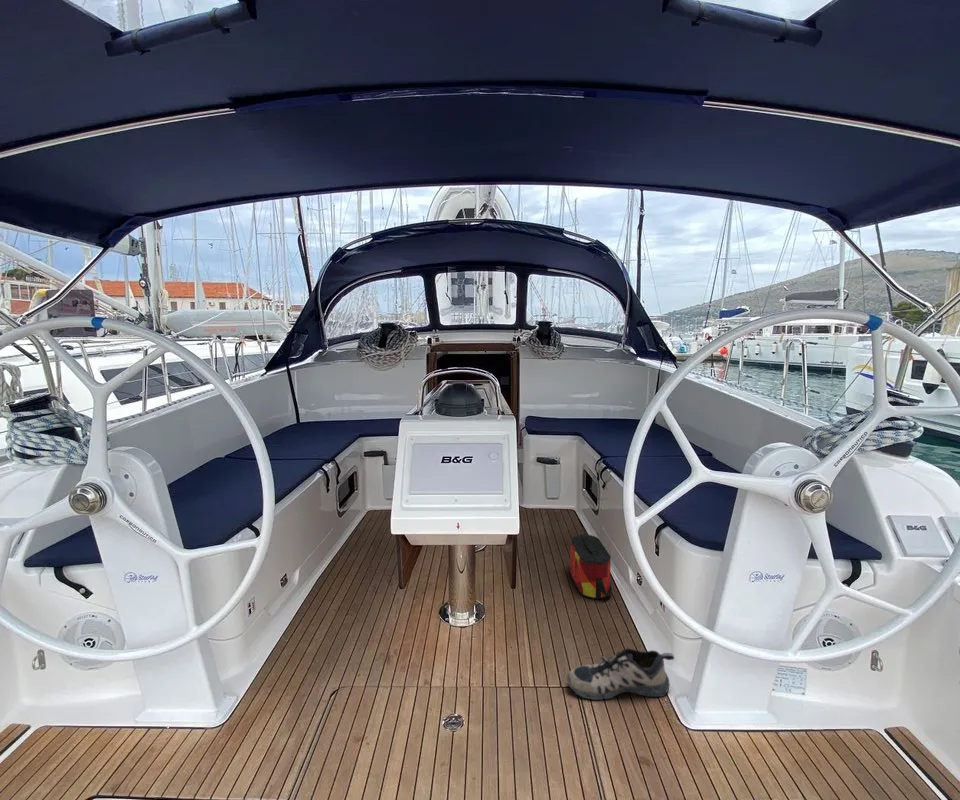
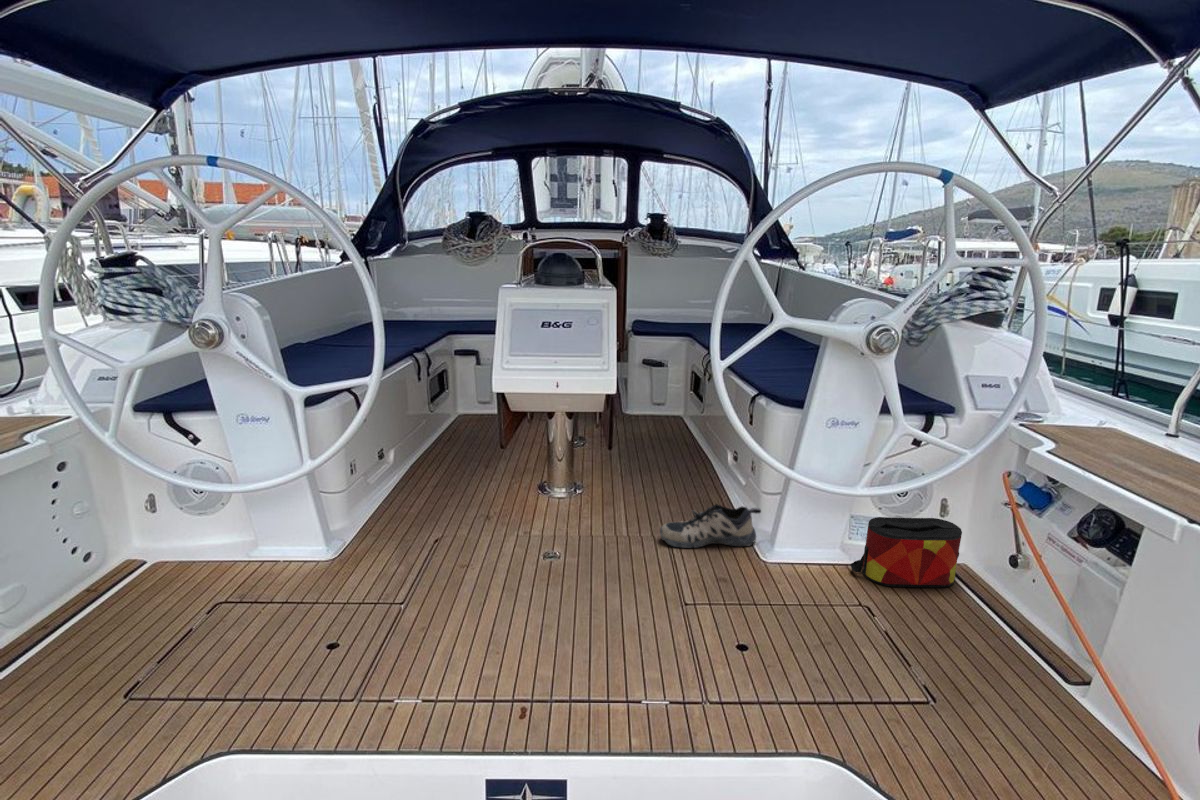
bag: present [570,534,612,599] -> present [850,517,962,587]

